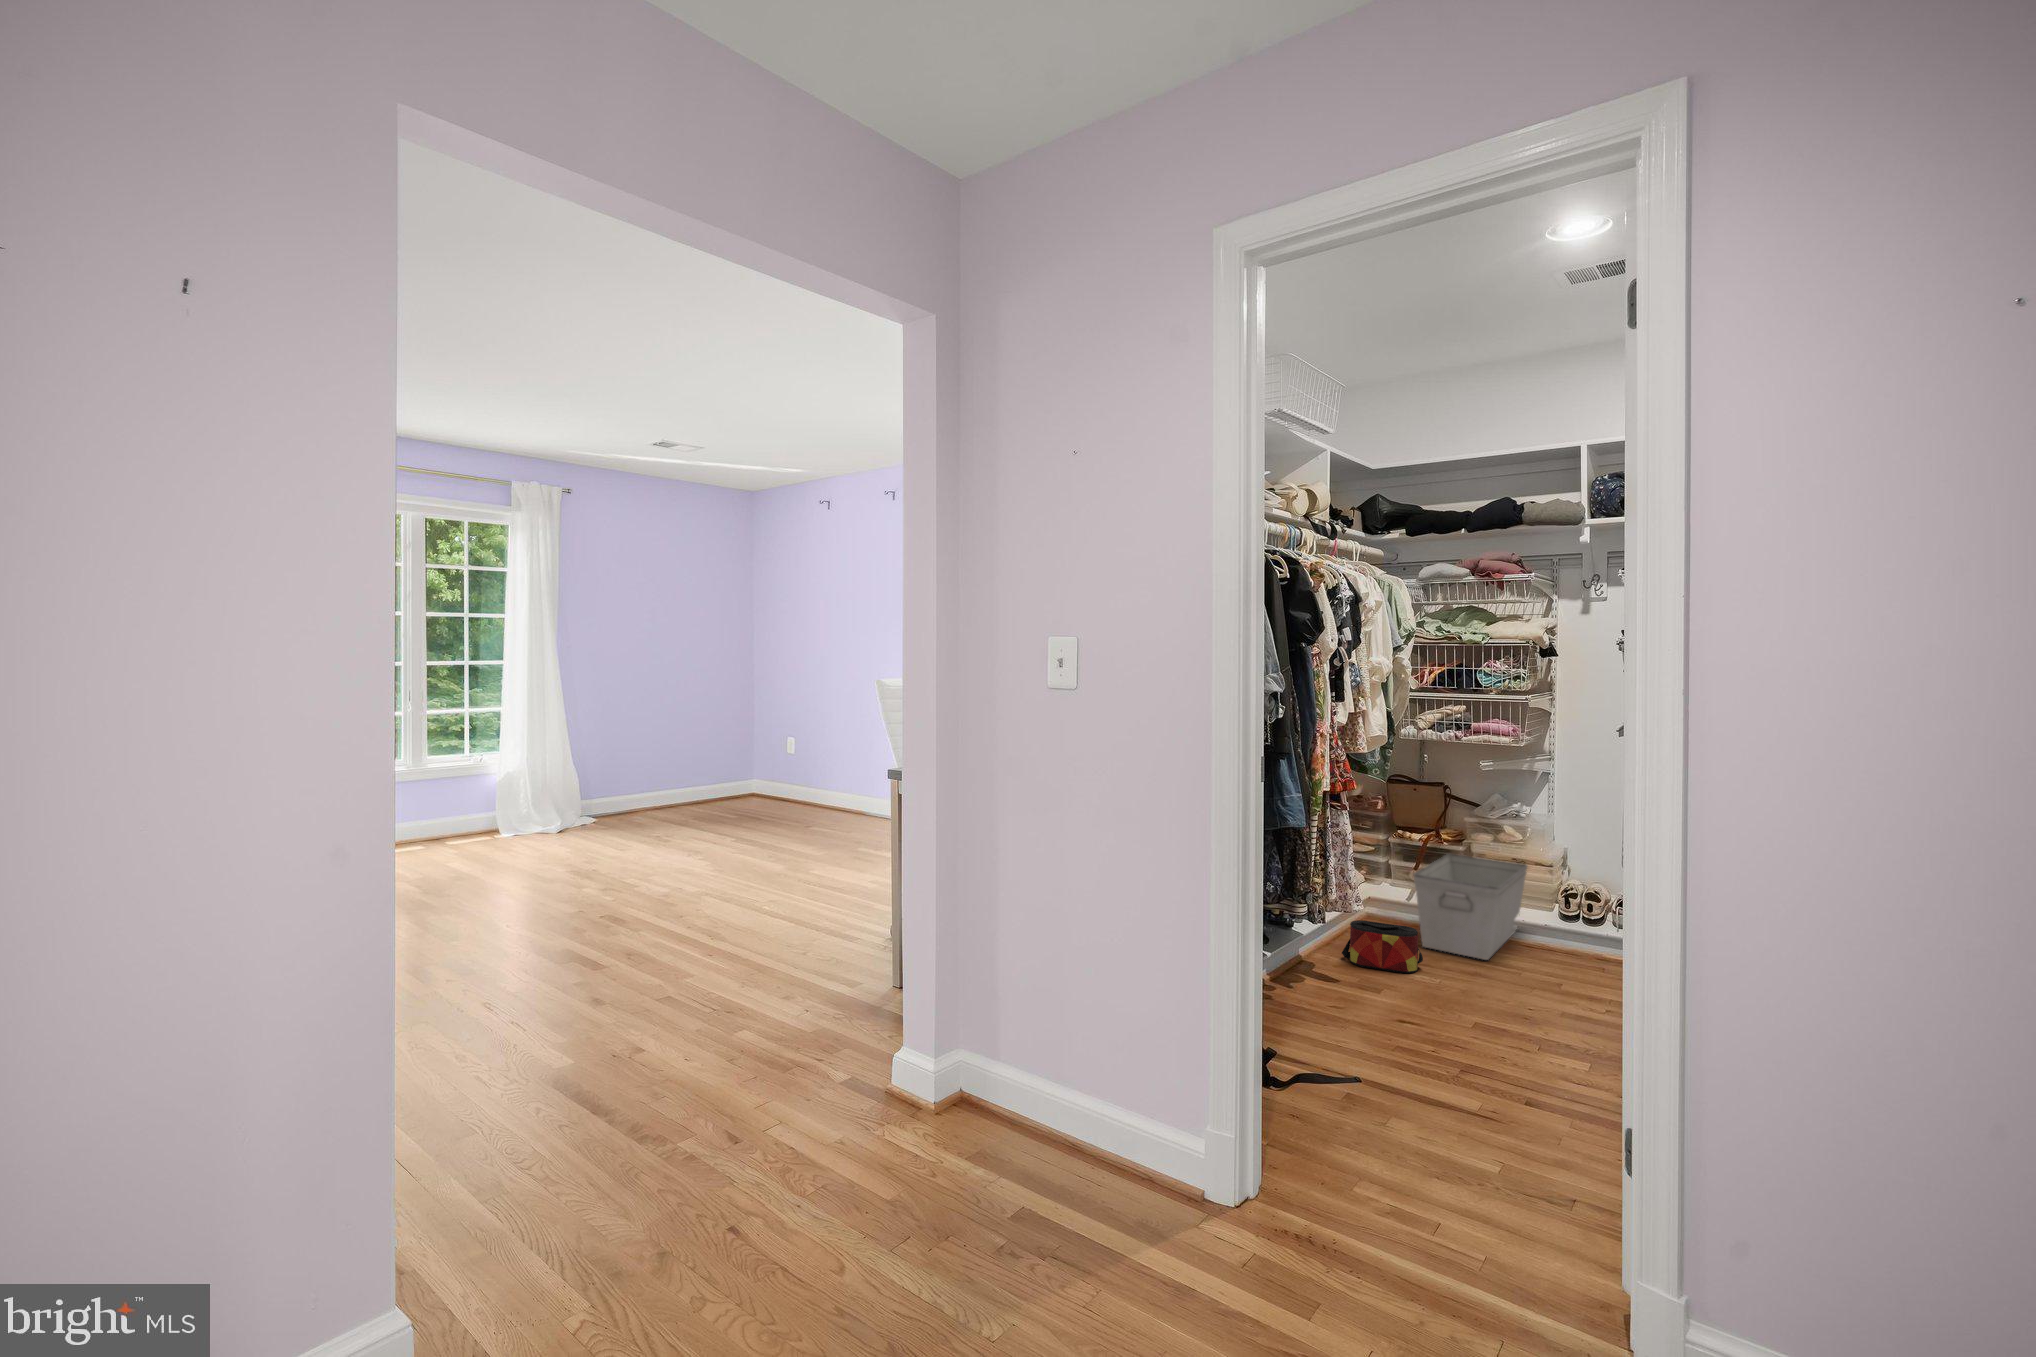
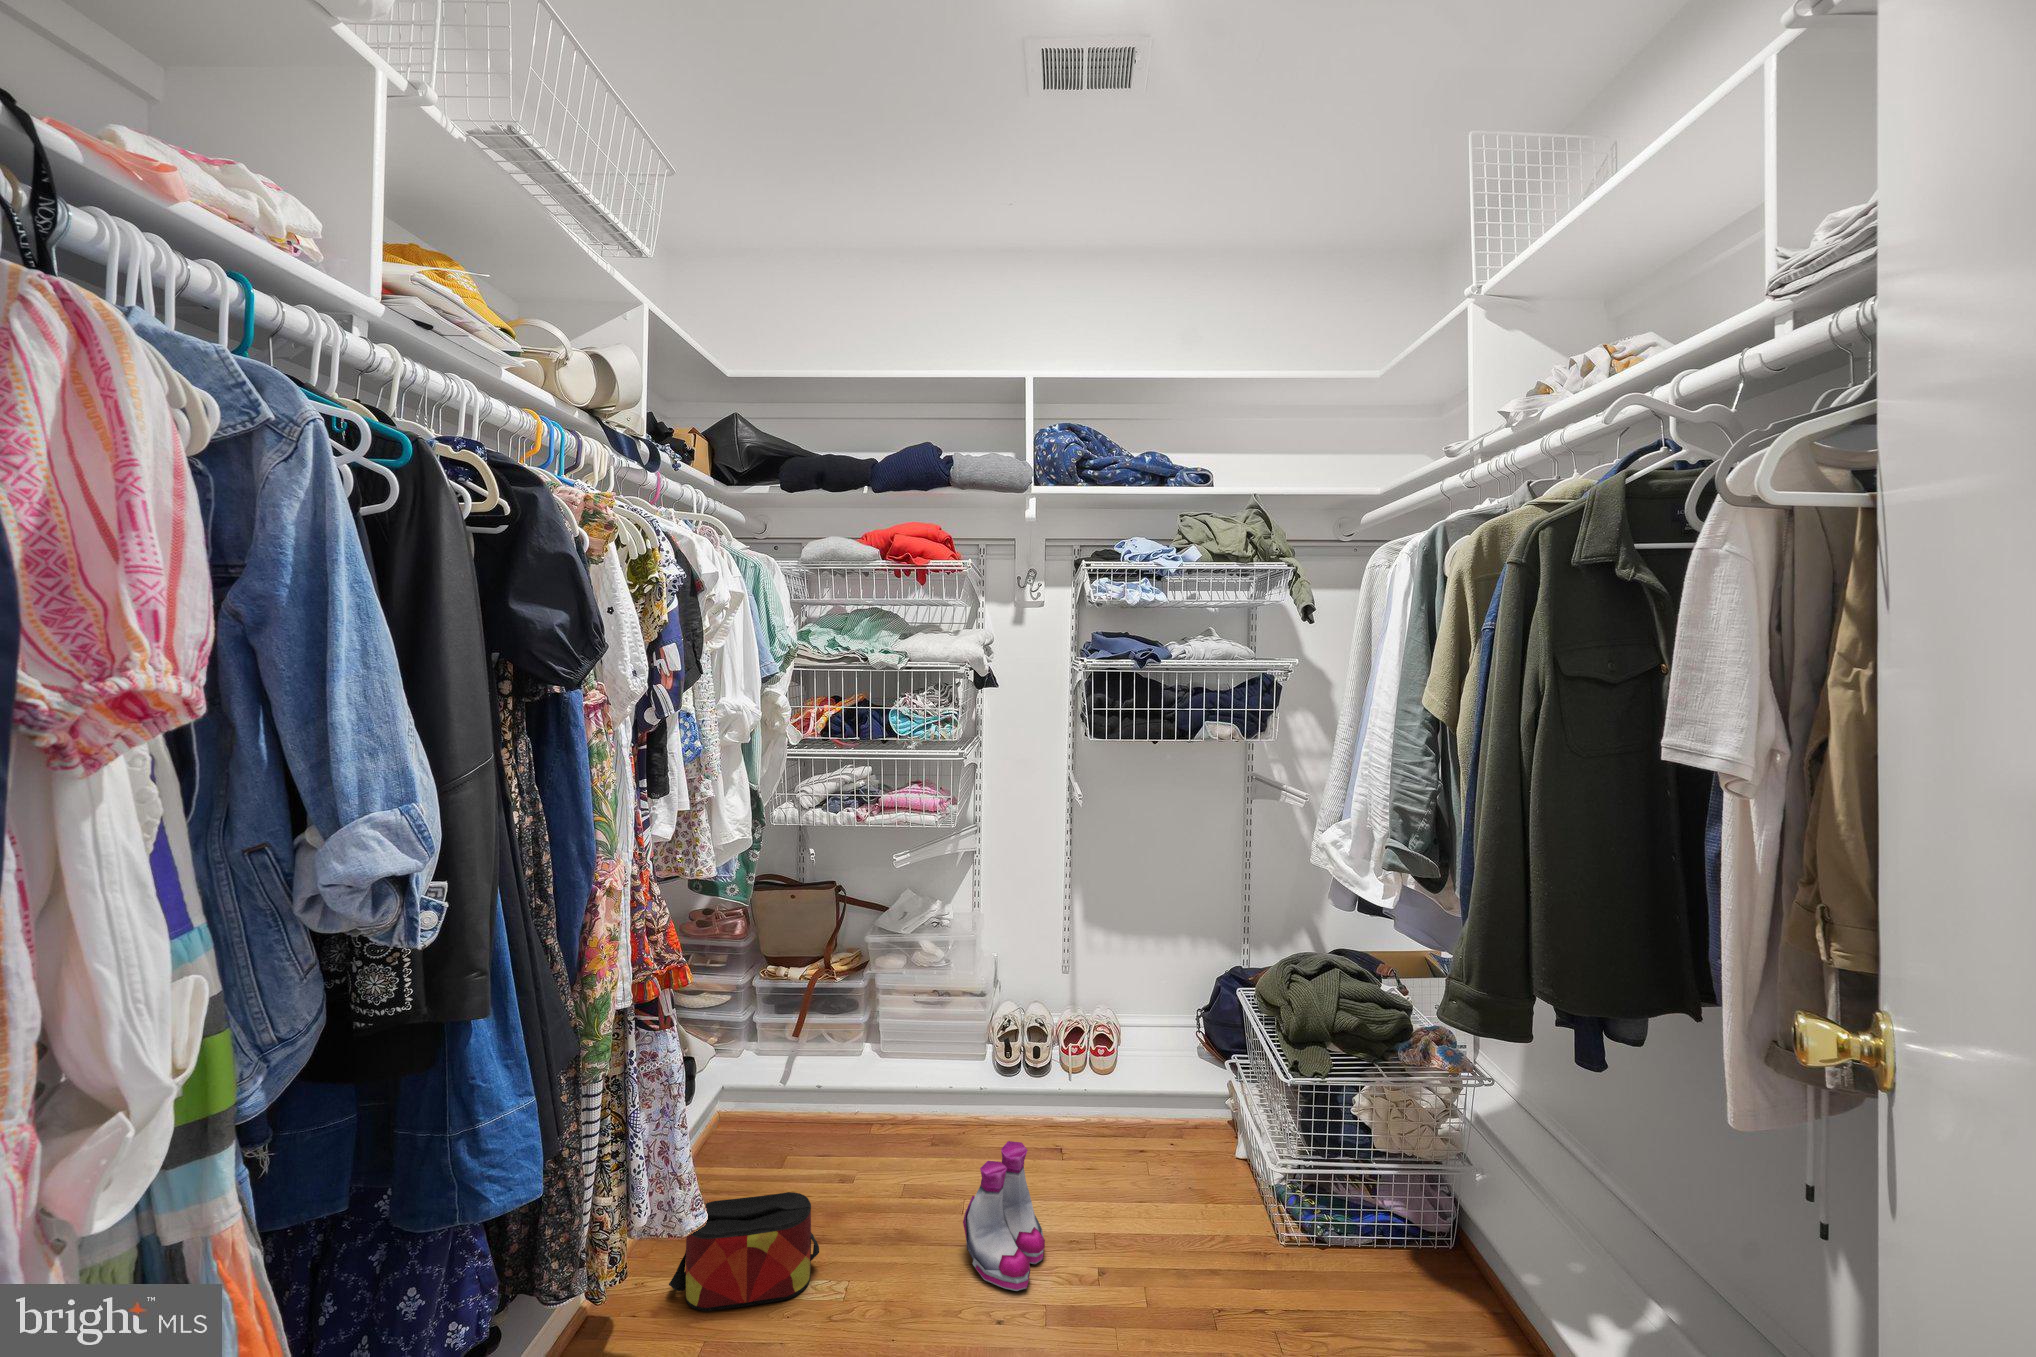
storage bin: present [1414,854,1527,960] -> none [799,994,955,1198]
boots: none [1513,928,1570,1002] -> present [963,1141,1045,1291]

